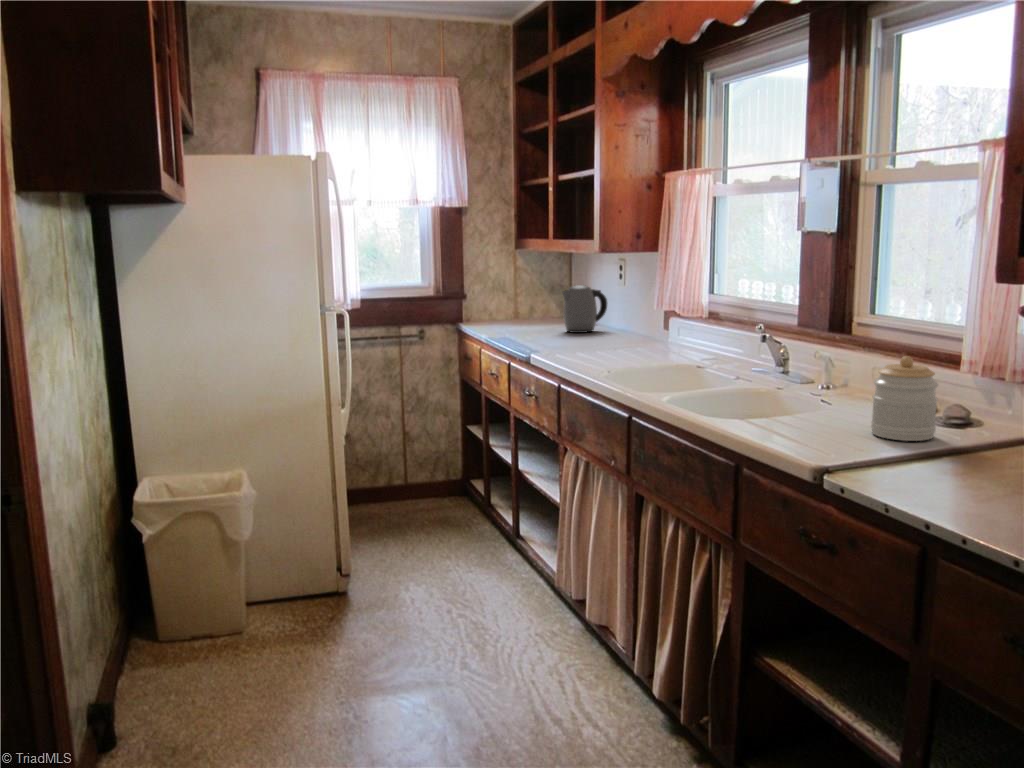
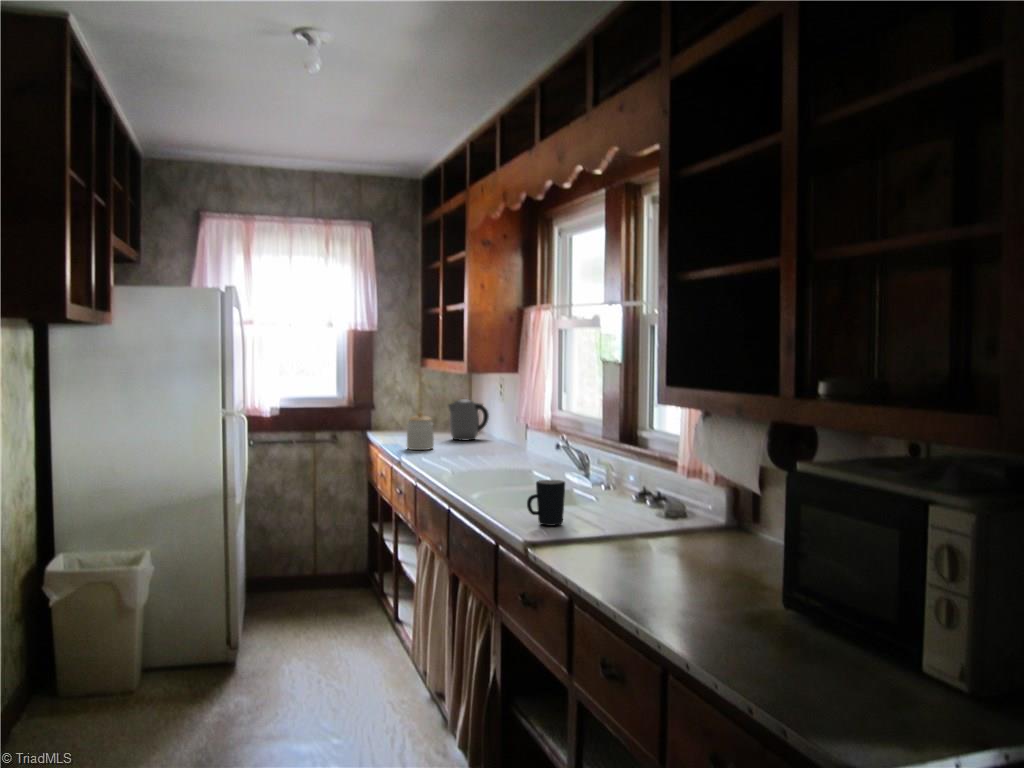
jar: present [871,356,939,441] -> present [407,412,434,450]
mug: none [801,385,848,446] -> present [527,480,565,526]

